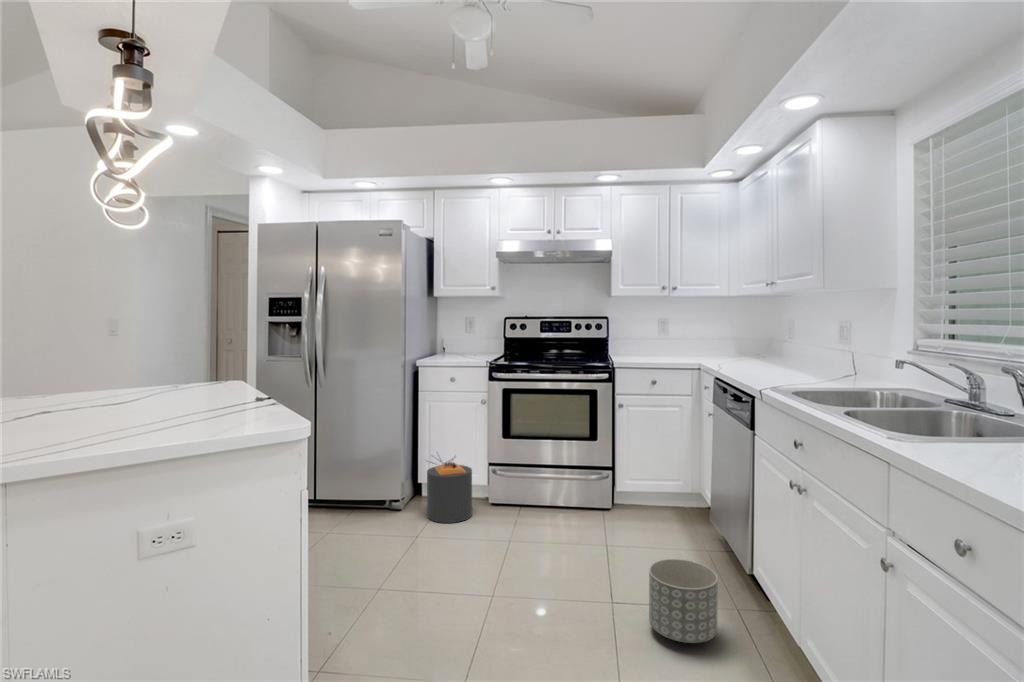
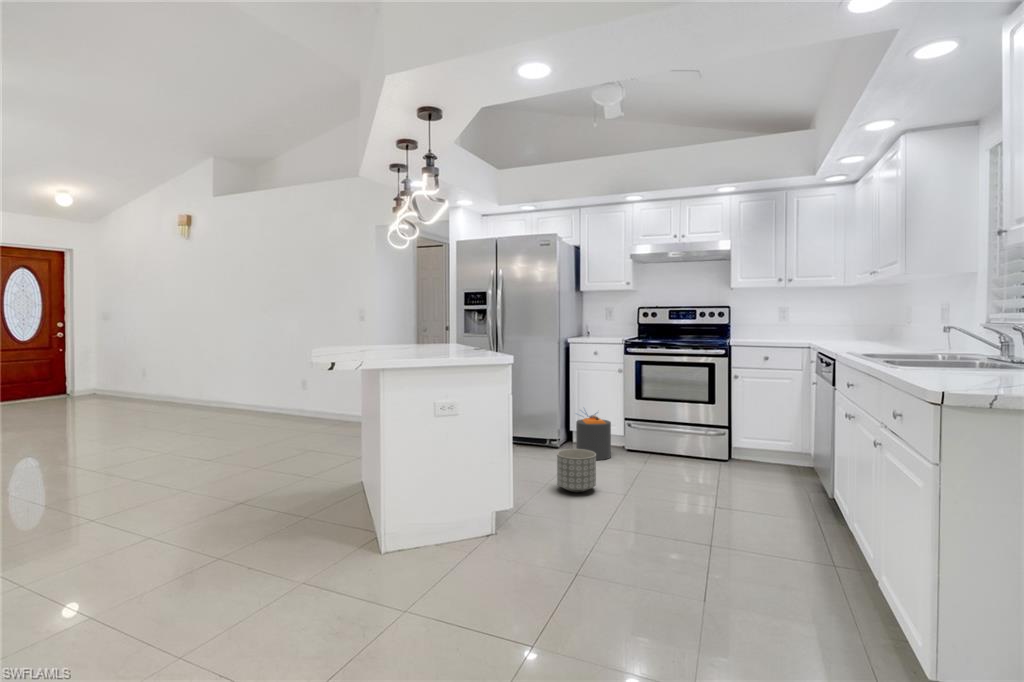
planter: present [649,559,718,643] -> present [557,449,596,493]

